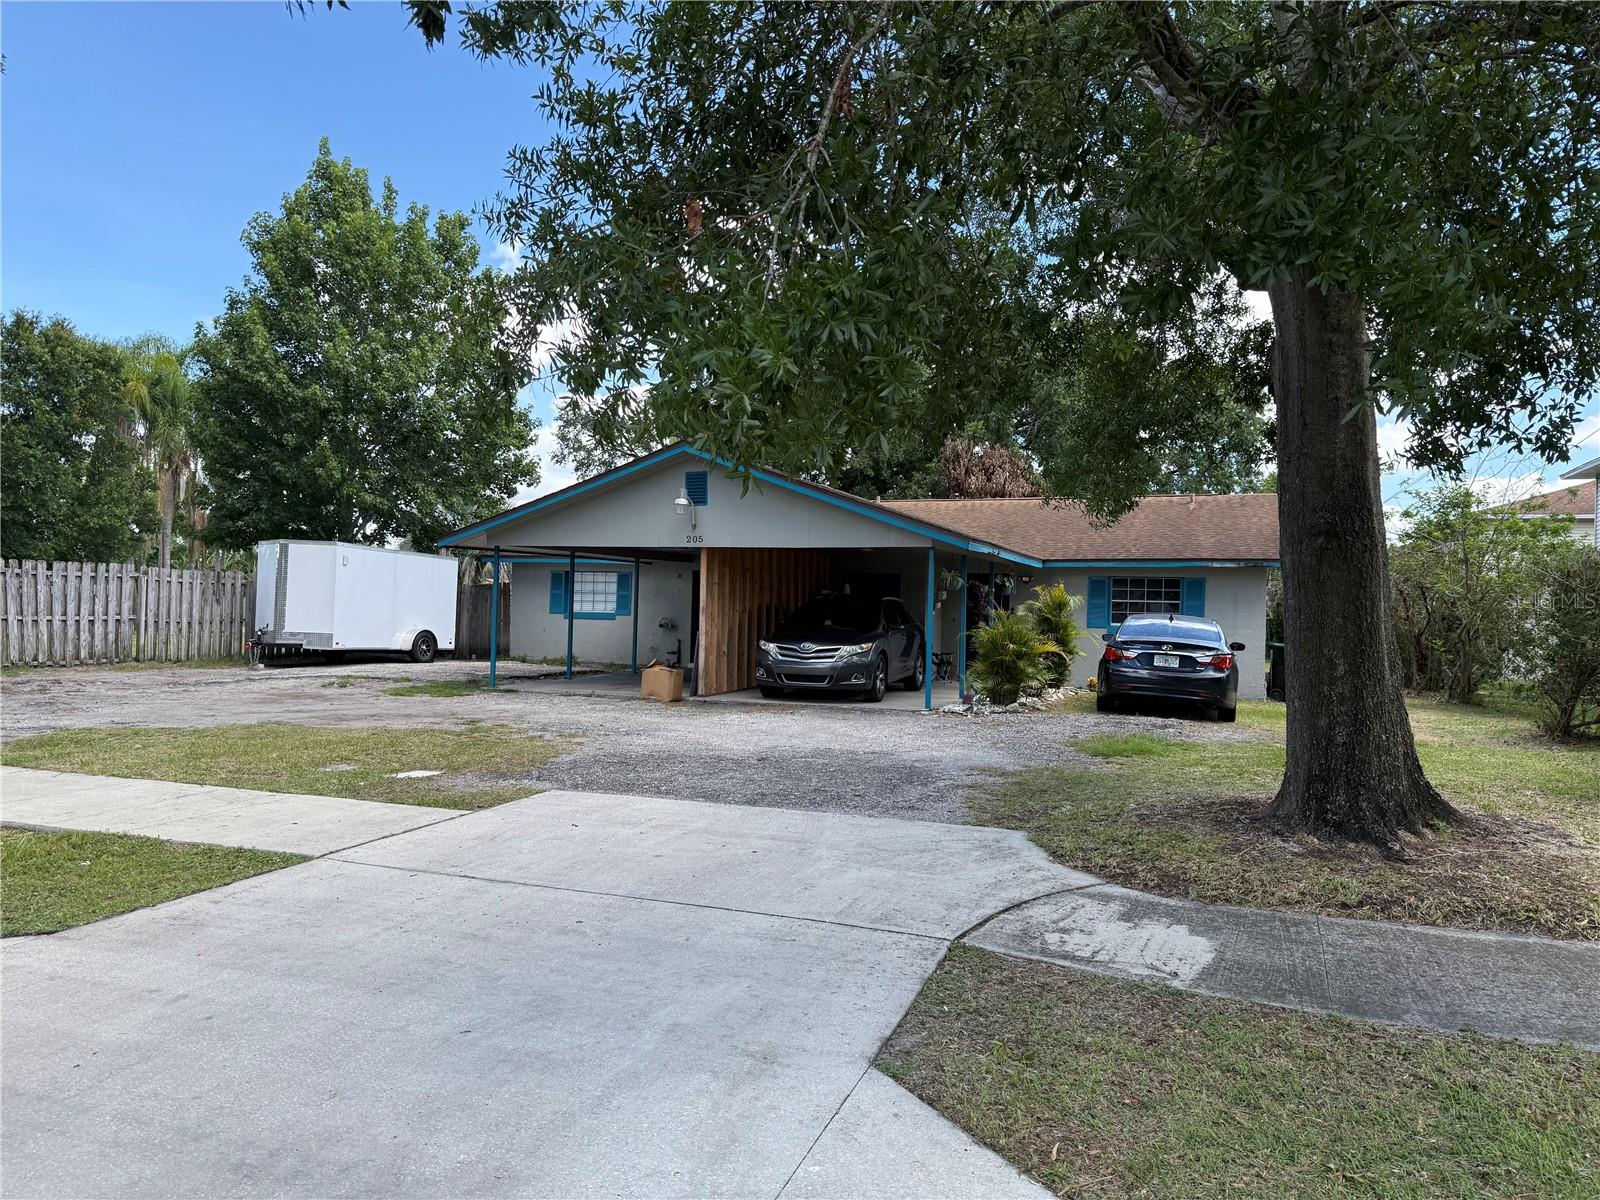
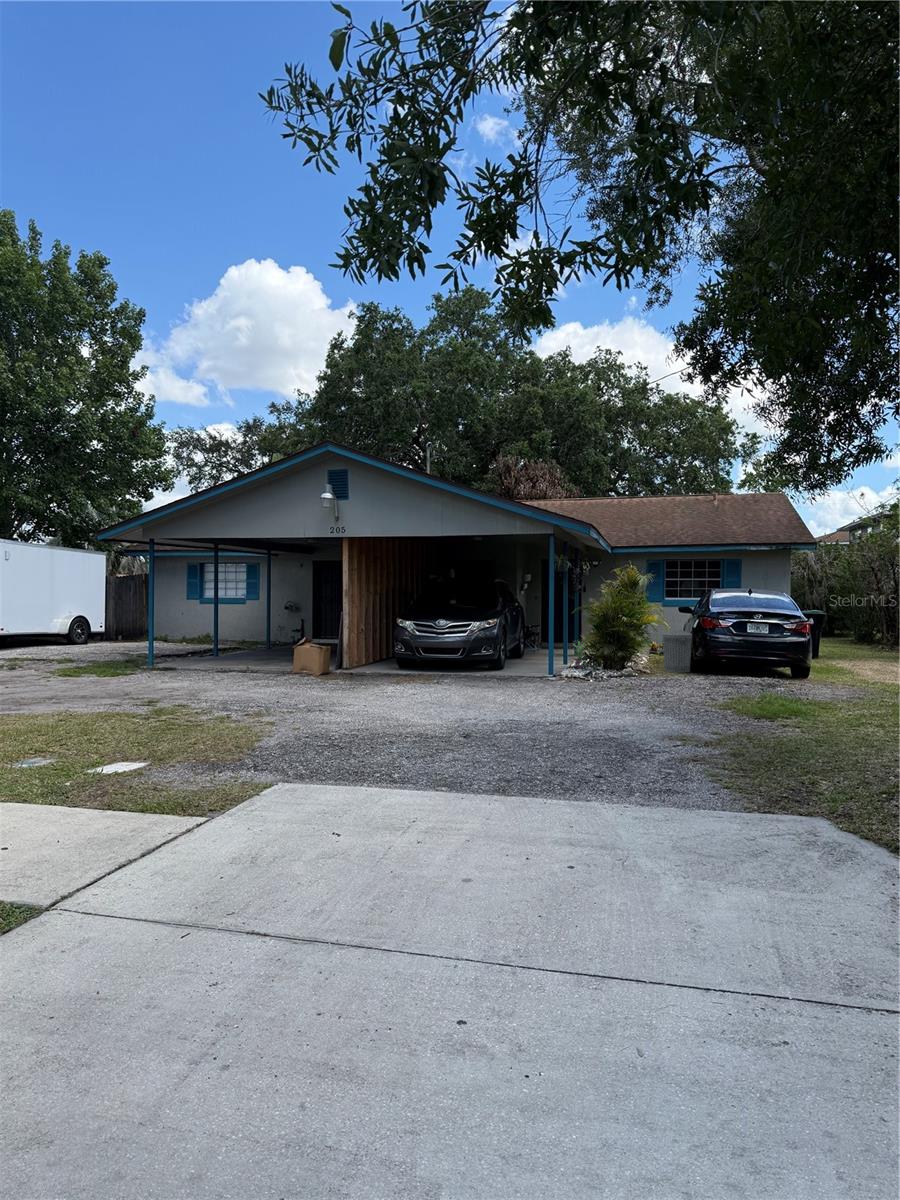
trash can: none [1063,660,1098,711] -> present [662,630,692,672]

